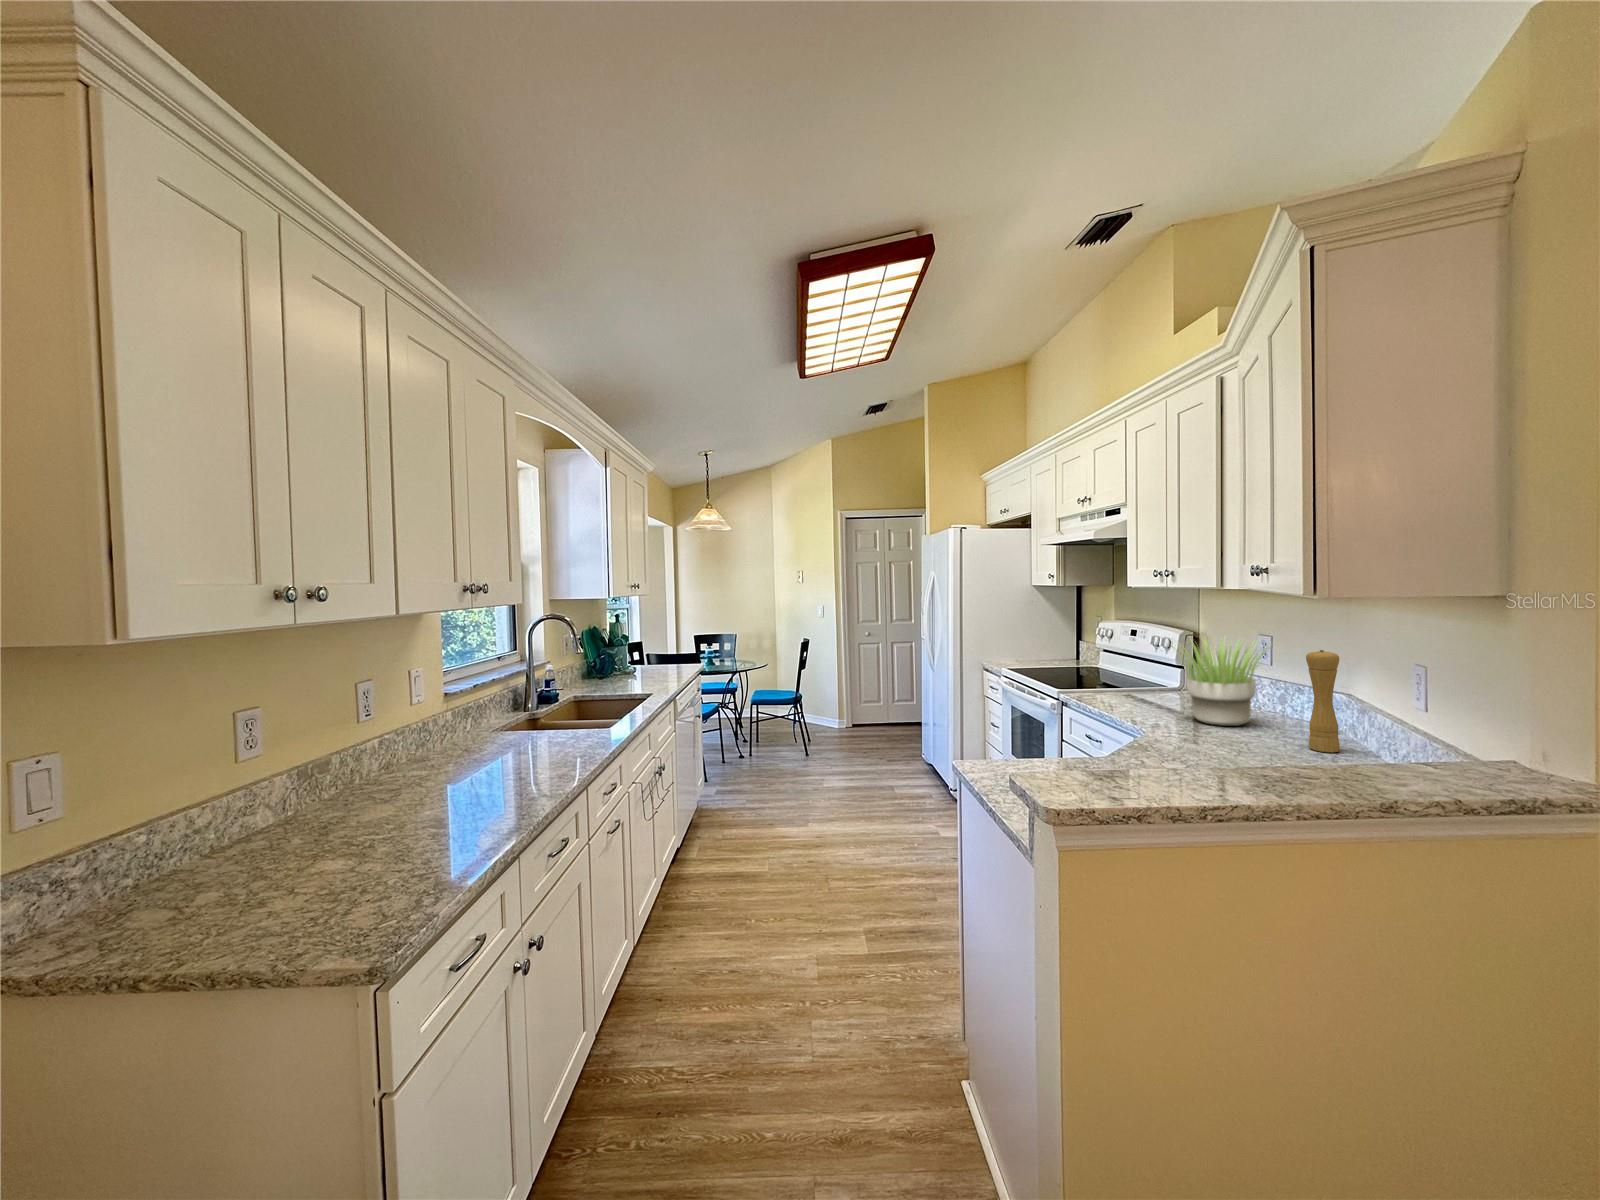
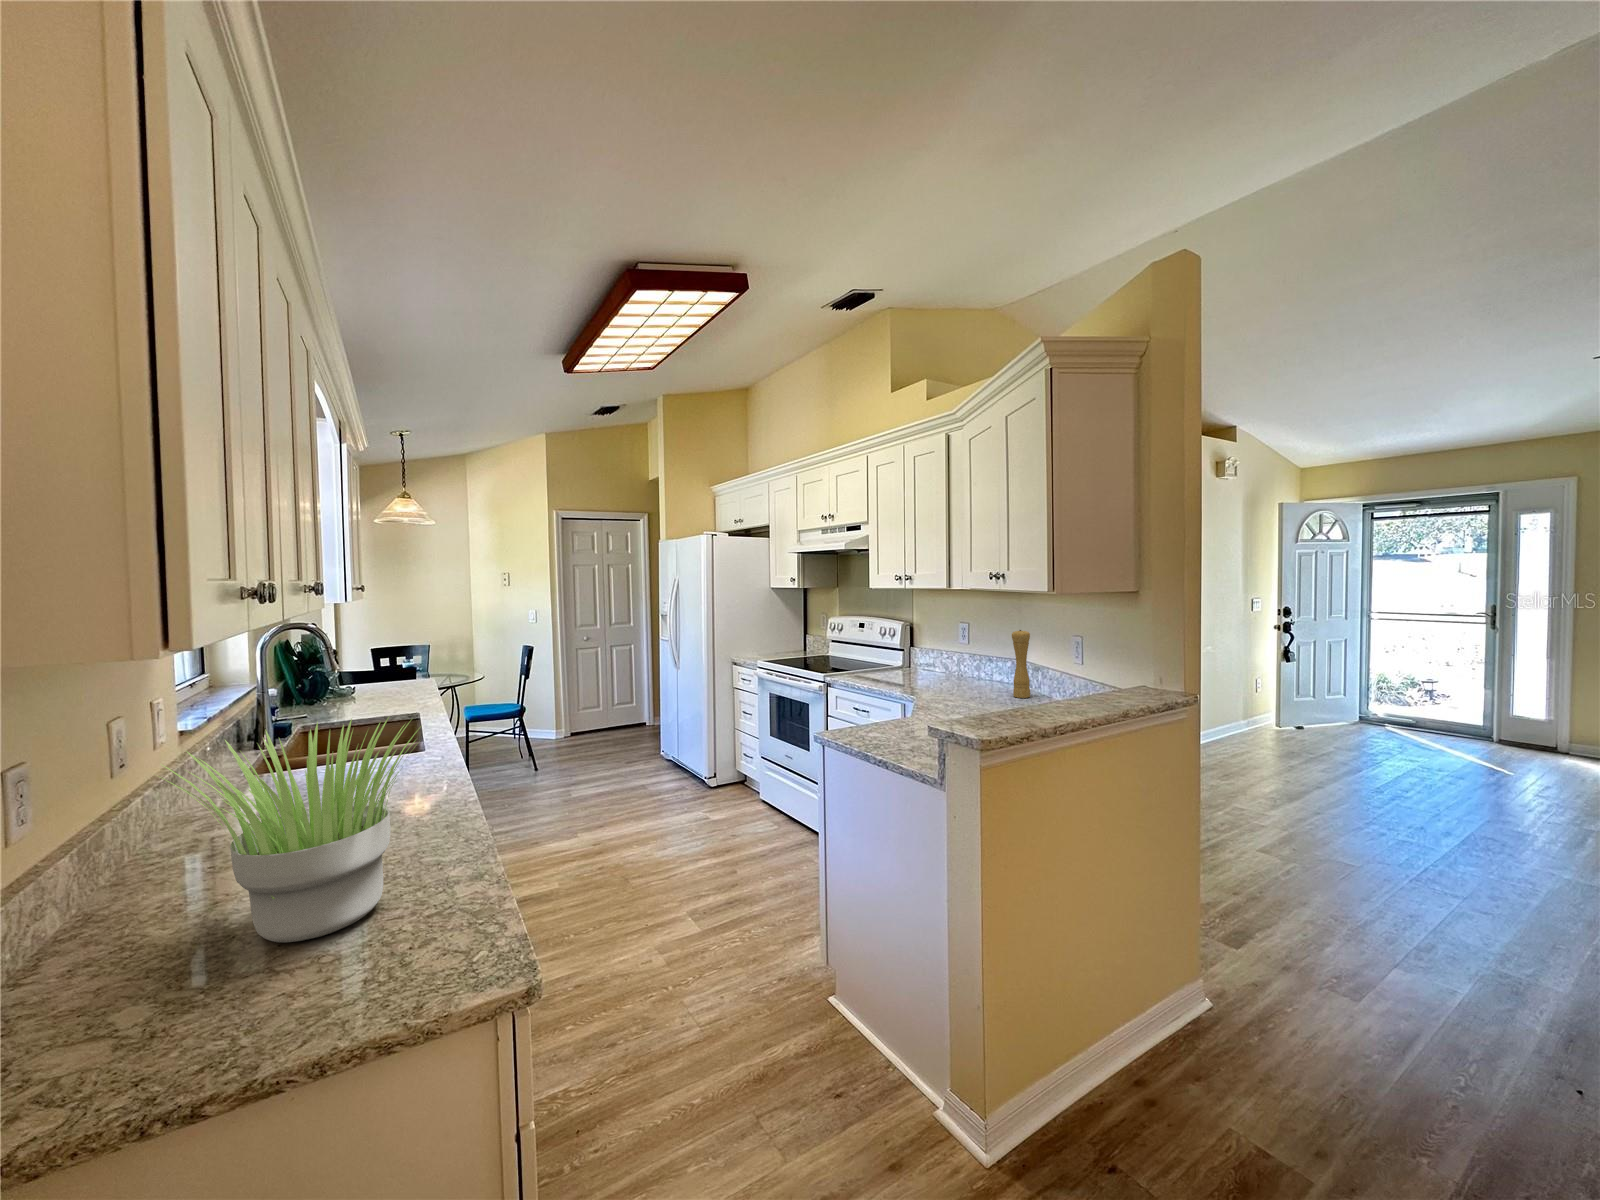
potted plant: present [1172,636,1268,726] -> present [162,717,417,942]

